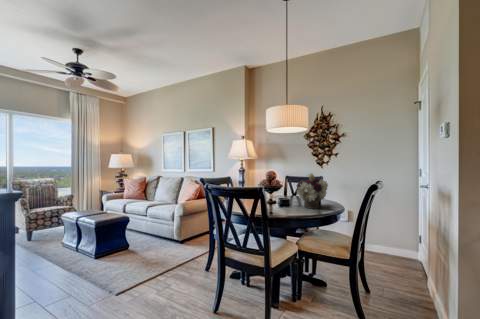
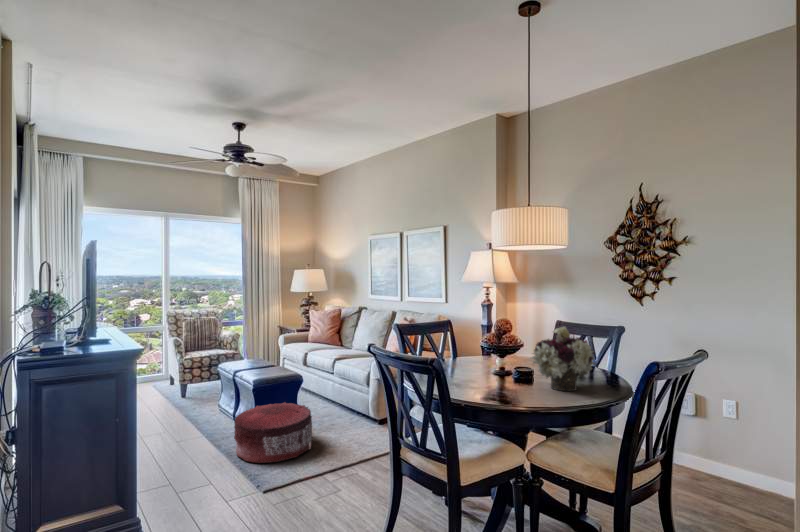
pouf: none [83,235,141,278] -> present [234,402,313,463]

